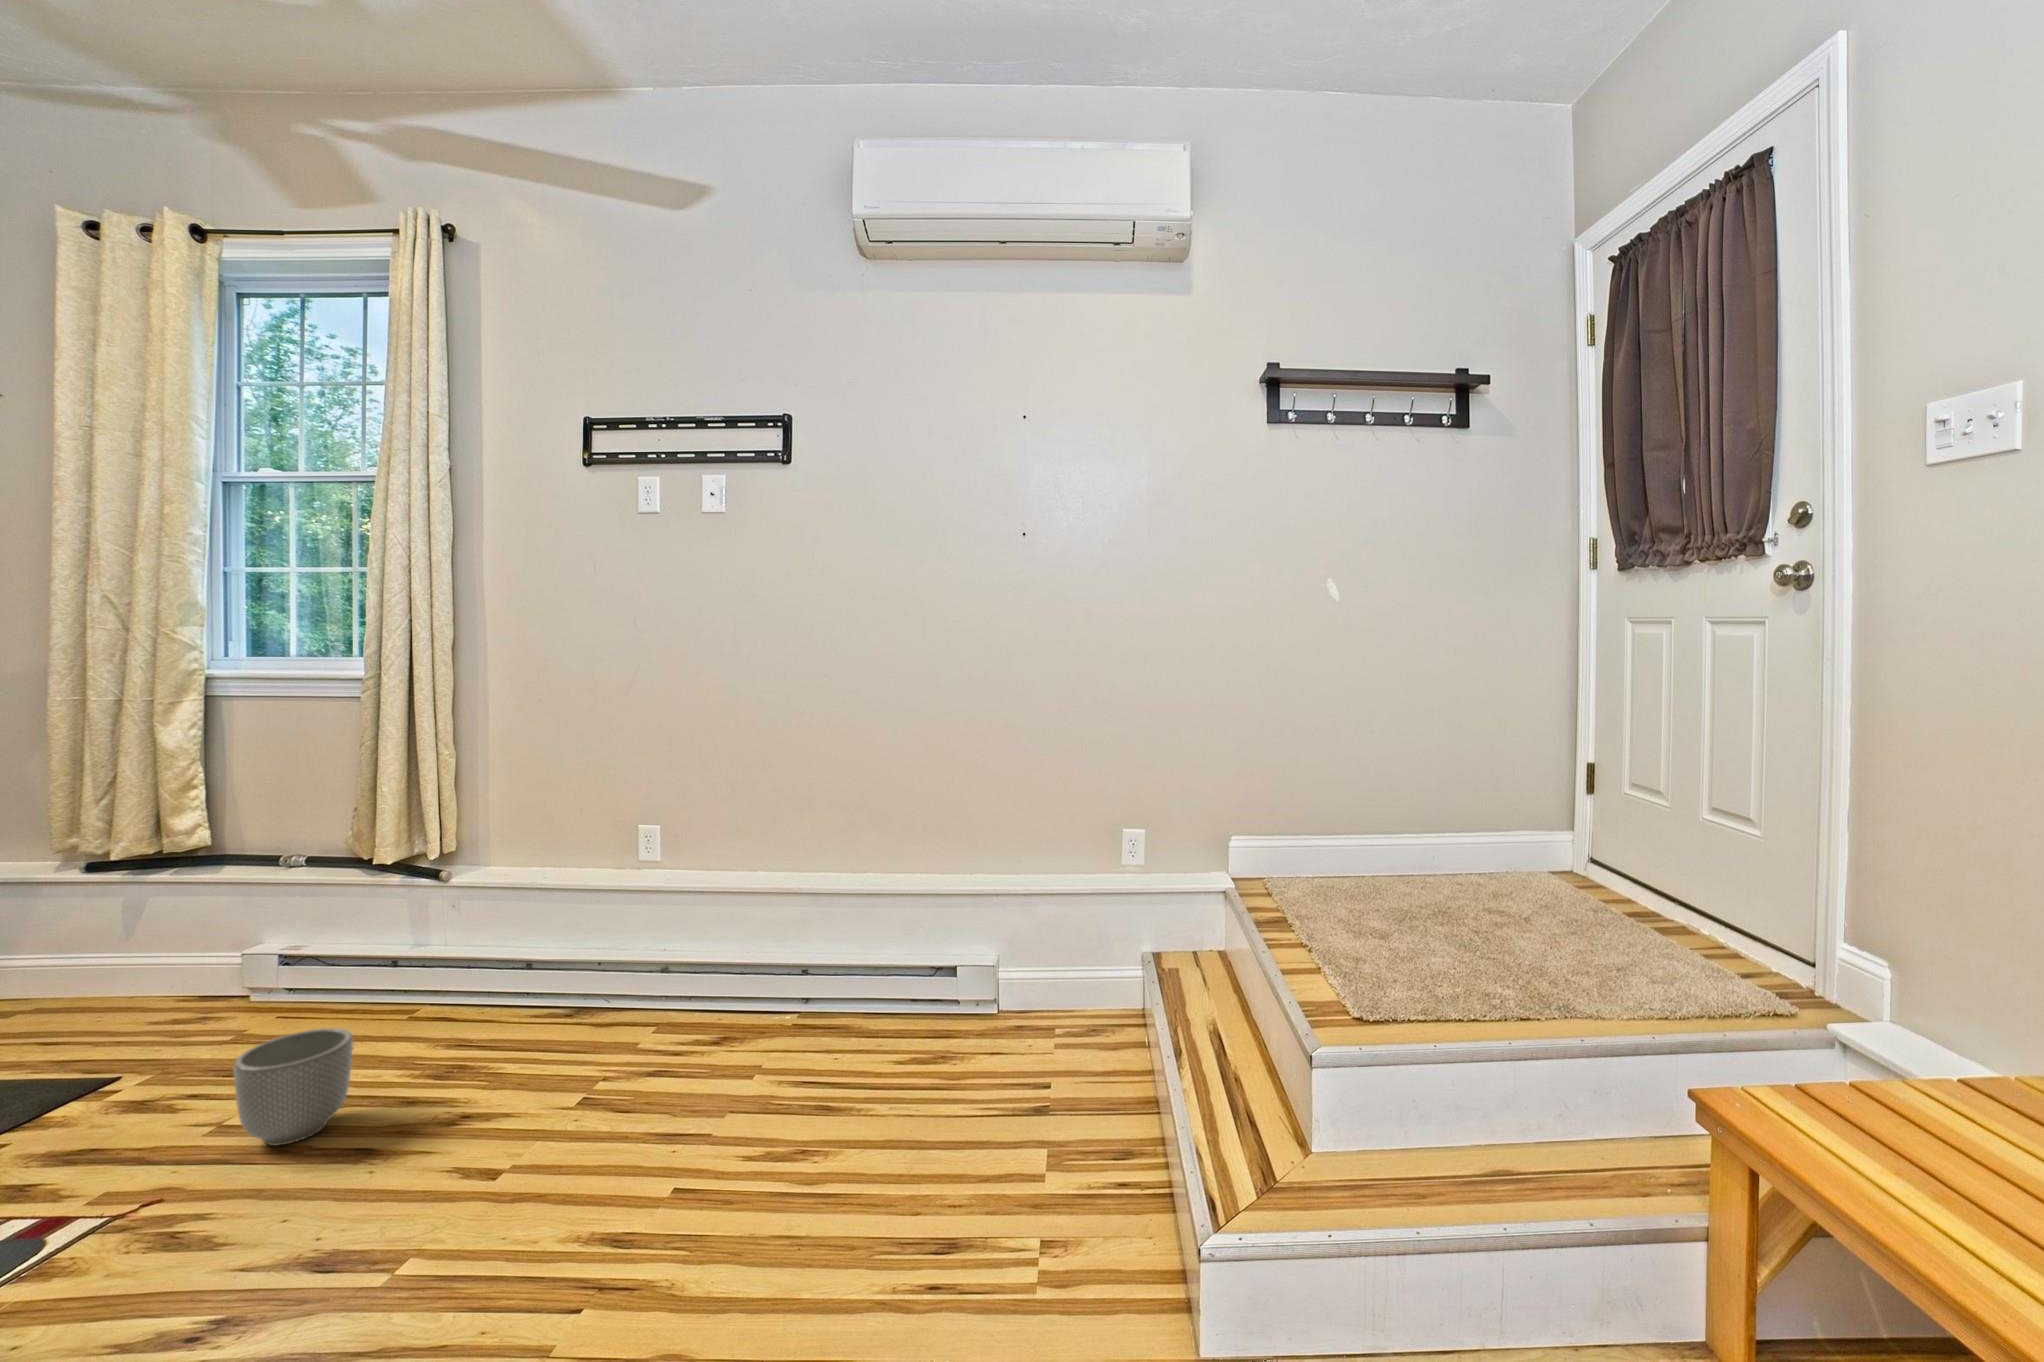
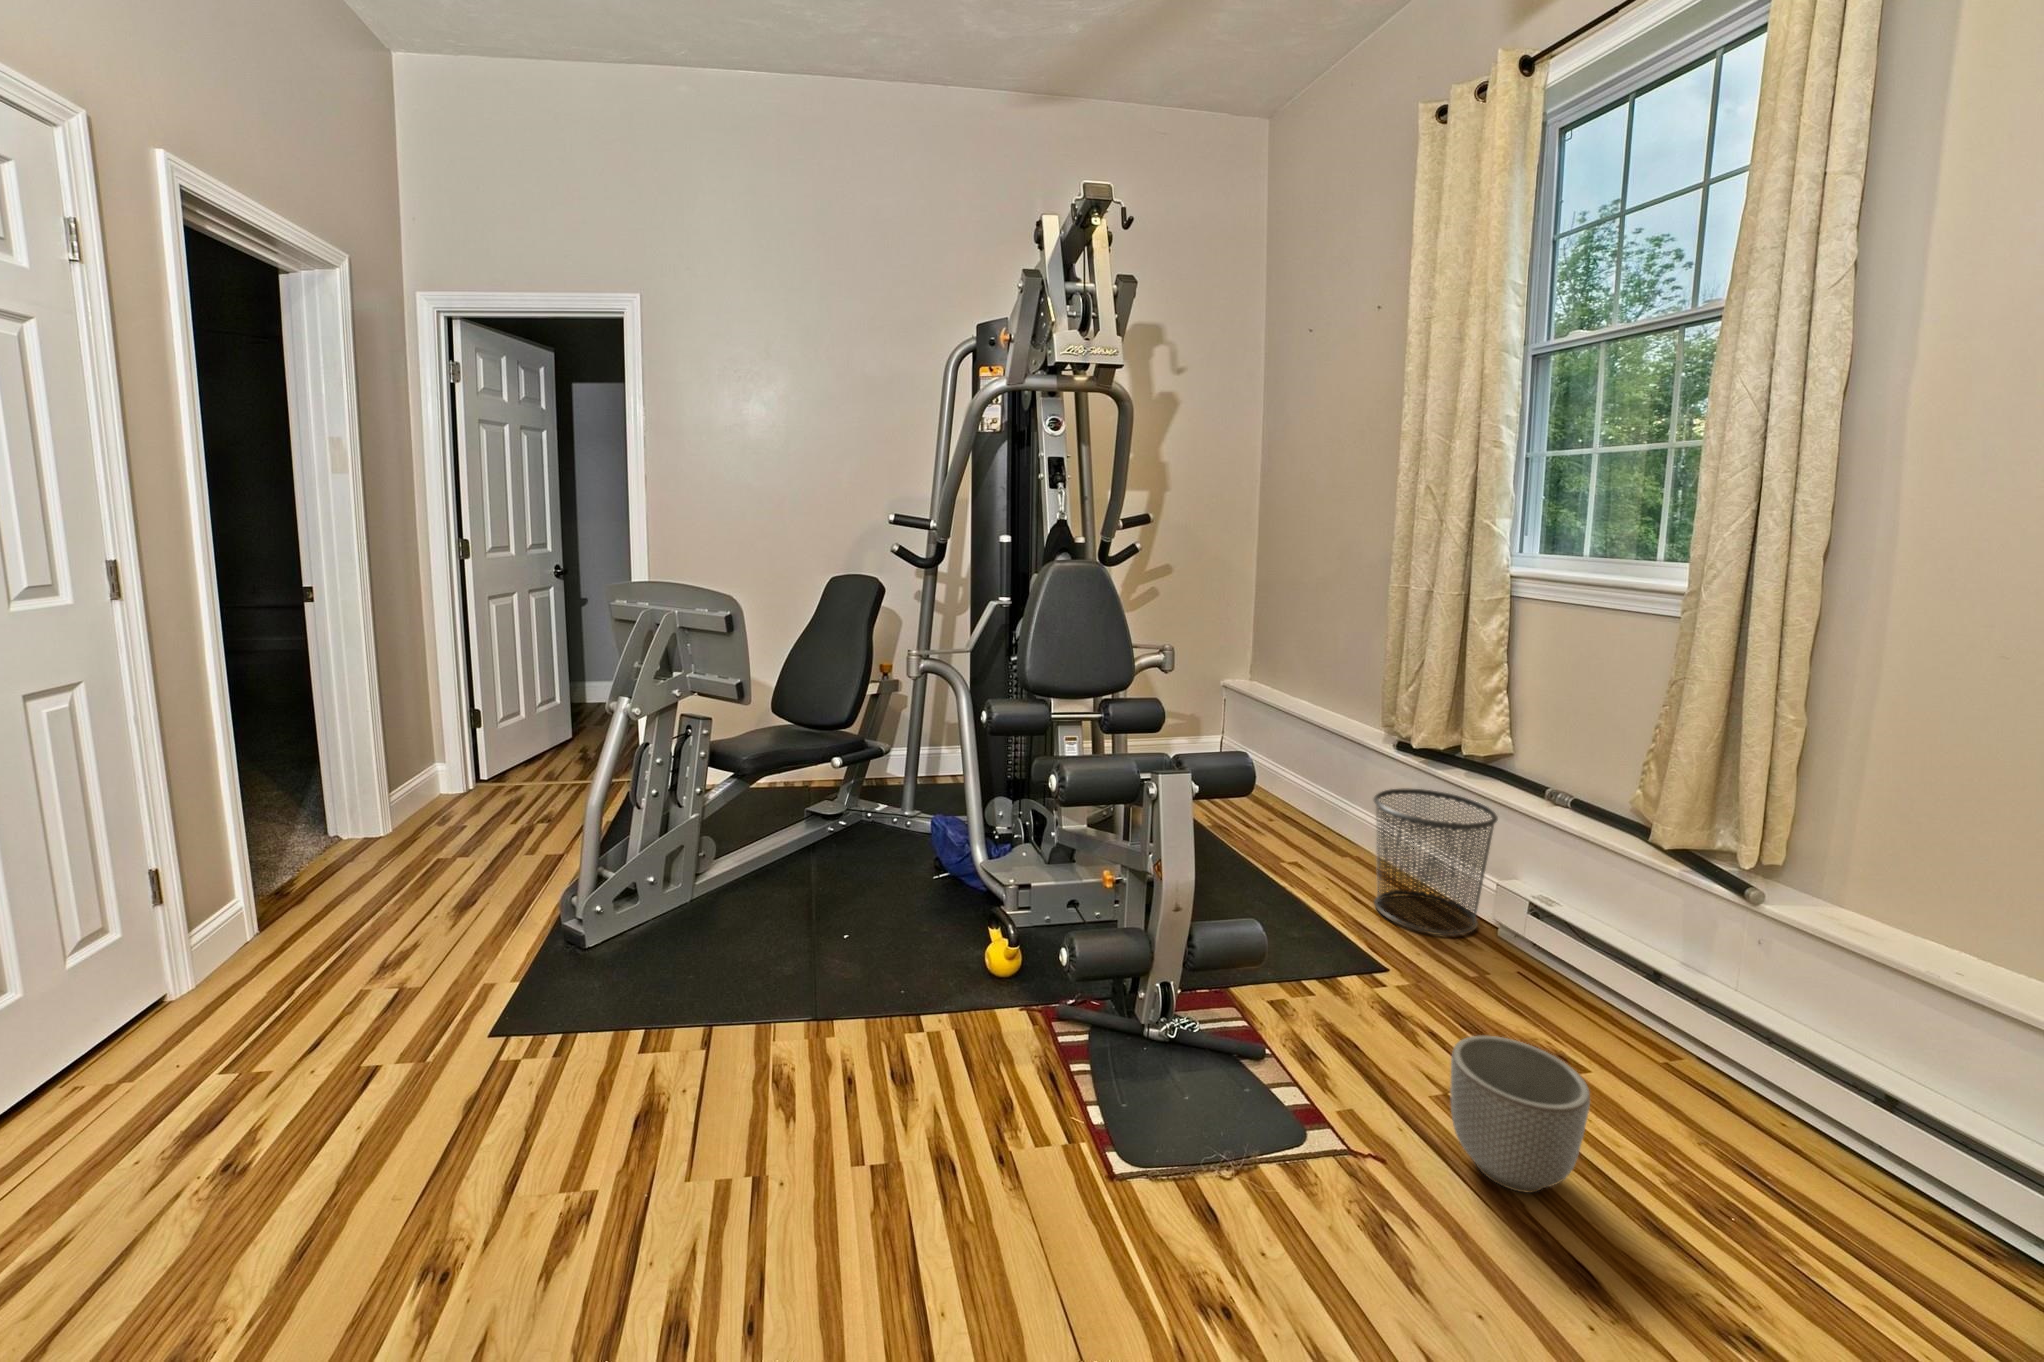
waste bin: none [78,892,235,1042] -> present [1373,789,1498,935]

